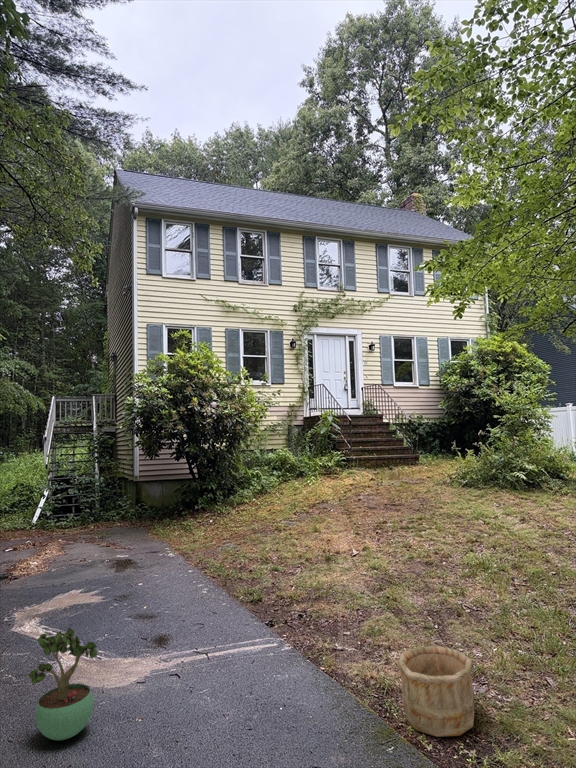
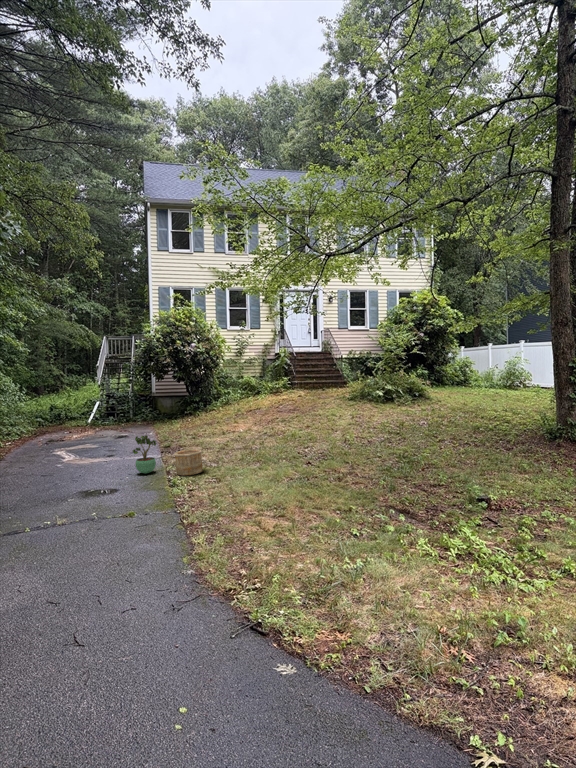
potted plant: present [28,628,97,740] -> present [133,435,156,474]

